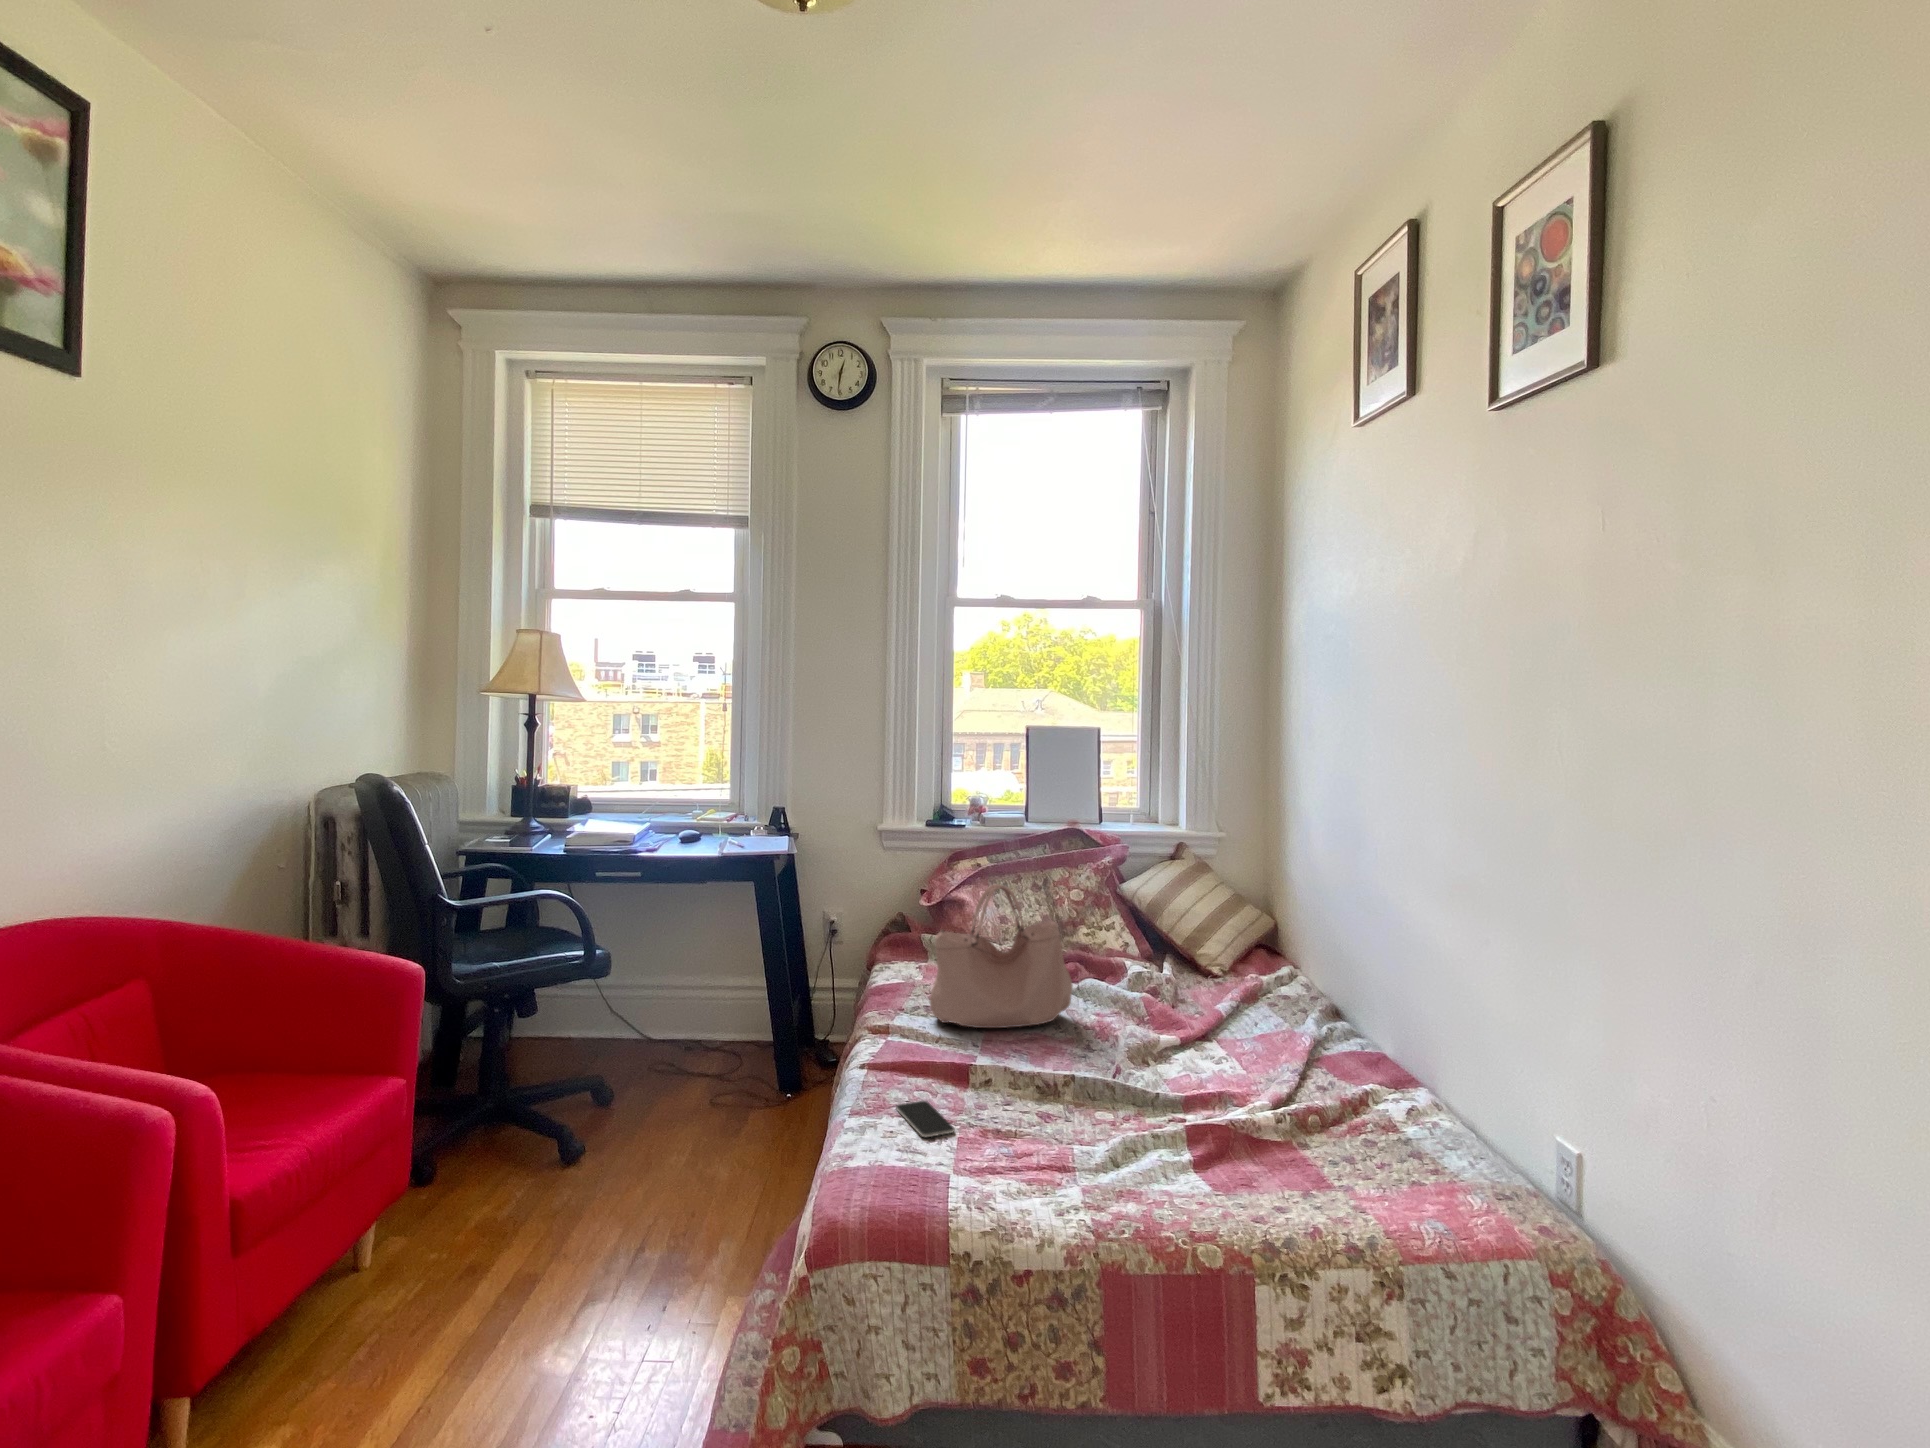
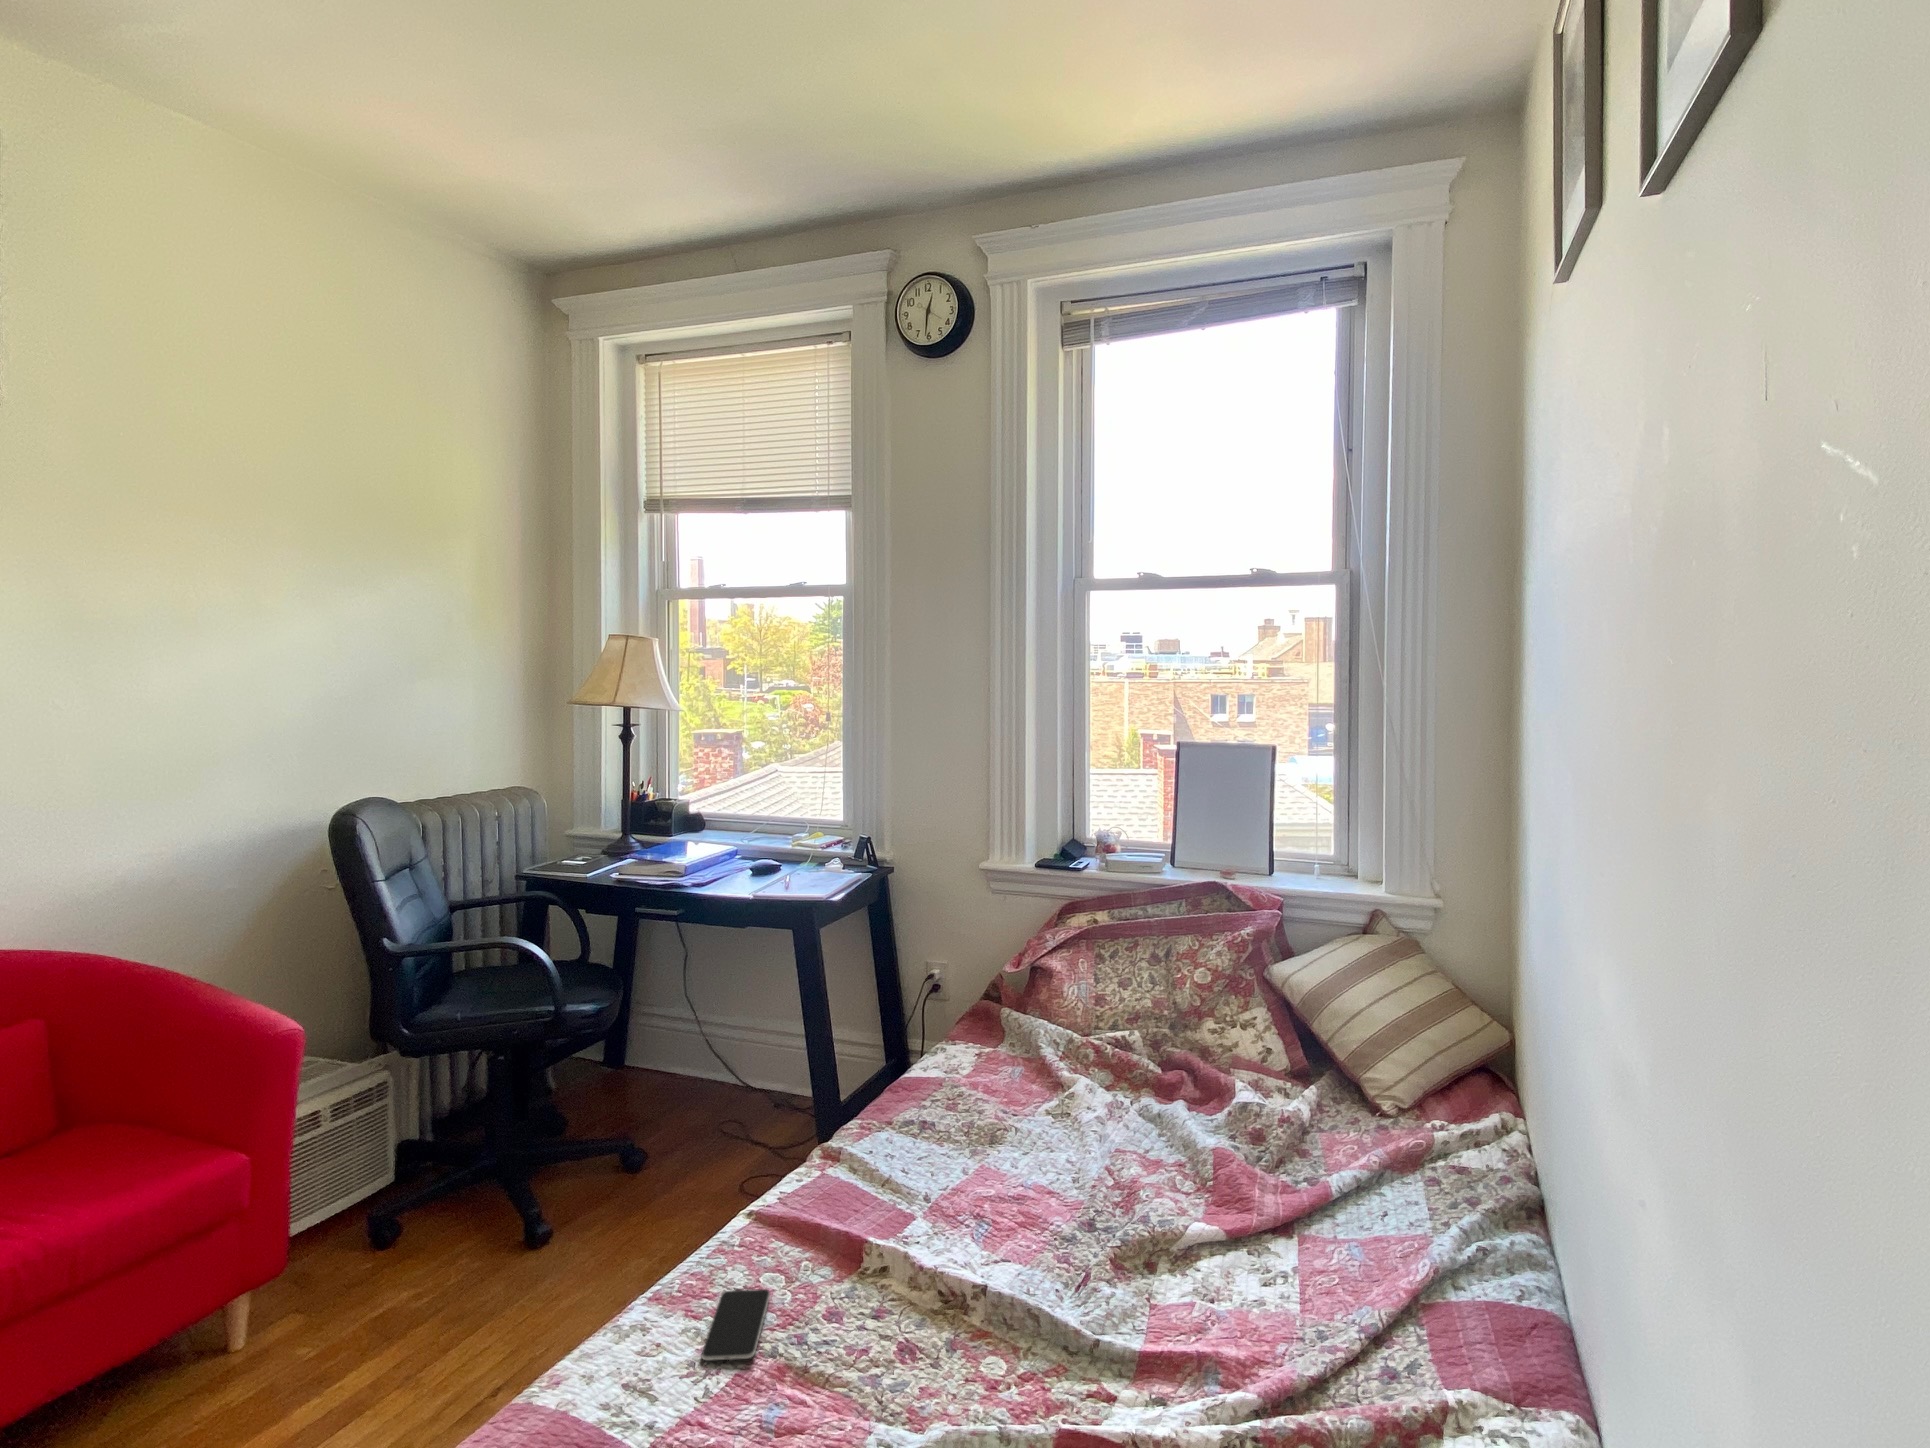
handbag: present [929,884,1073,1028] -> none [901,972,1099,1176]

